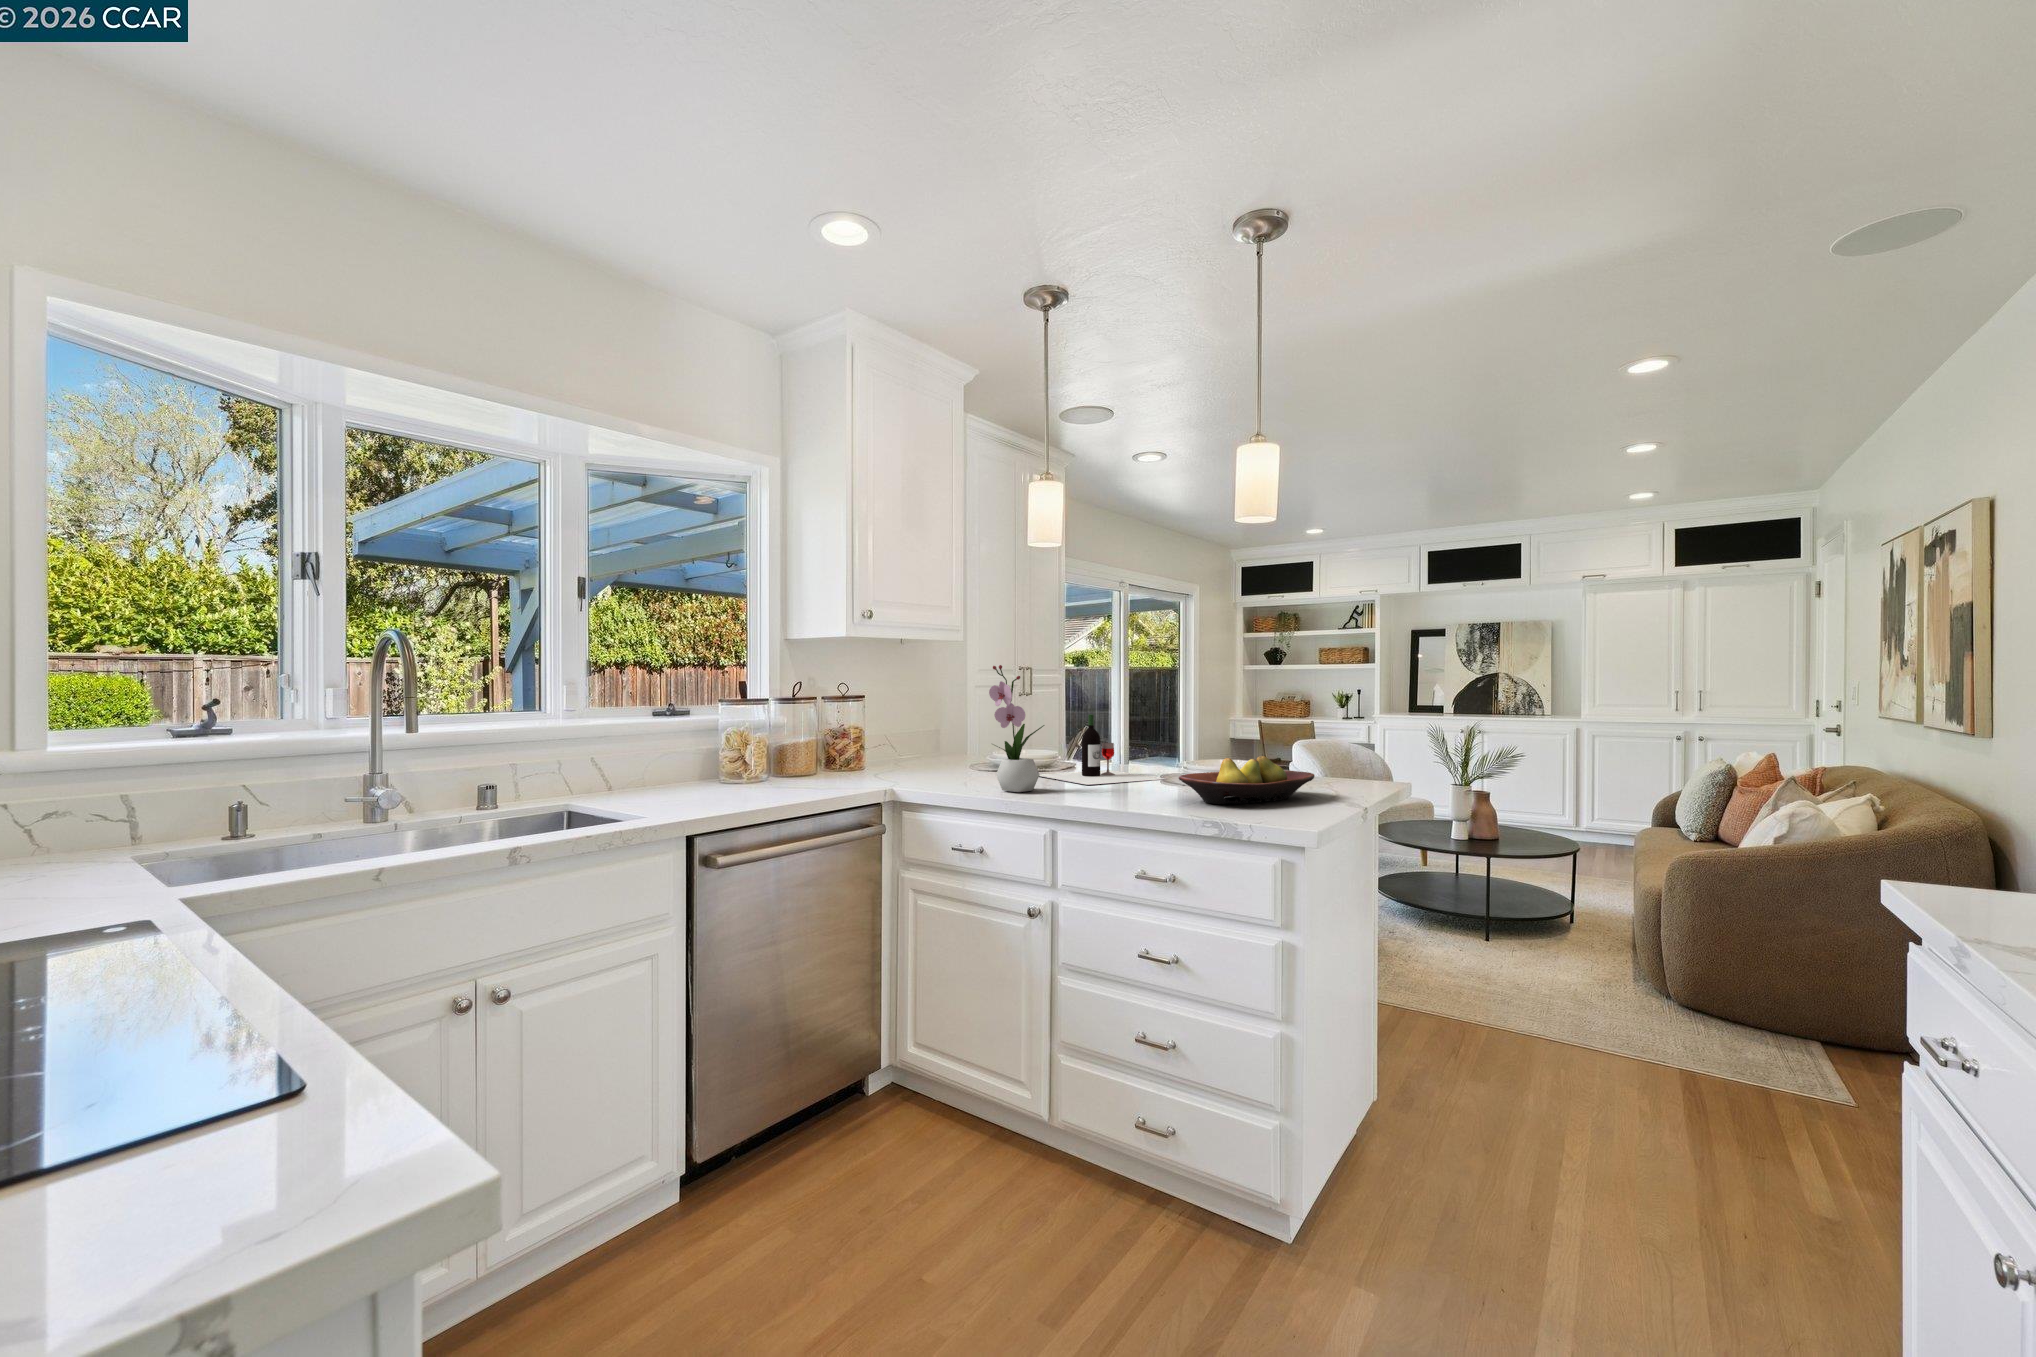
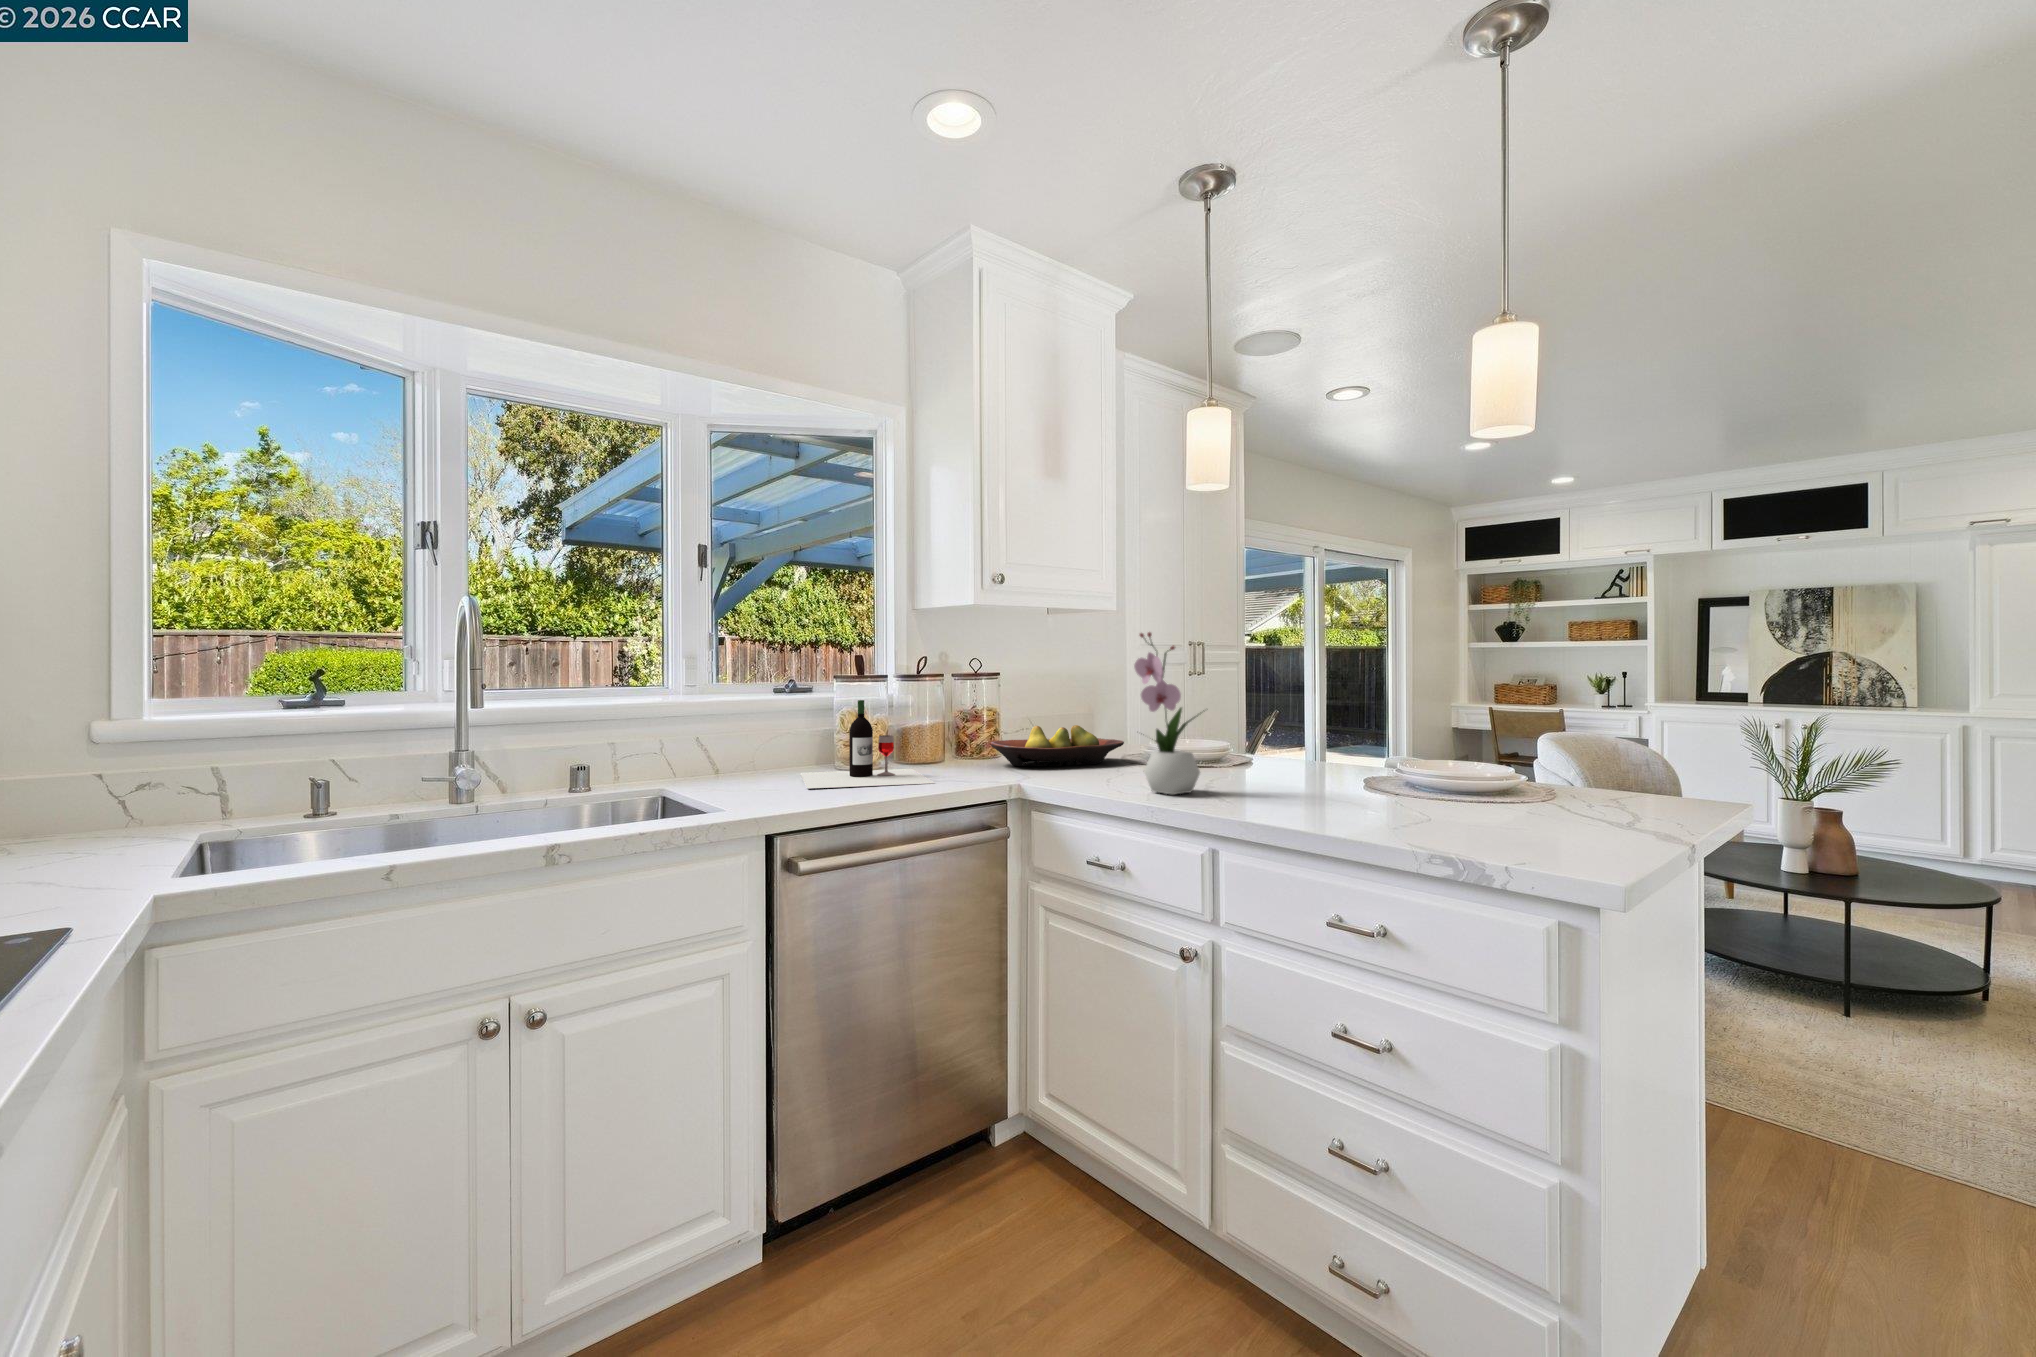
wine bottle: present [1039,714,1165,785] -> present [800,700,934,788]
fruit bowl: present [1179,756,1315,804] -> present [990,725,1124,766]

